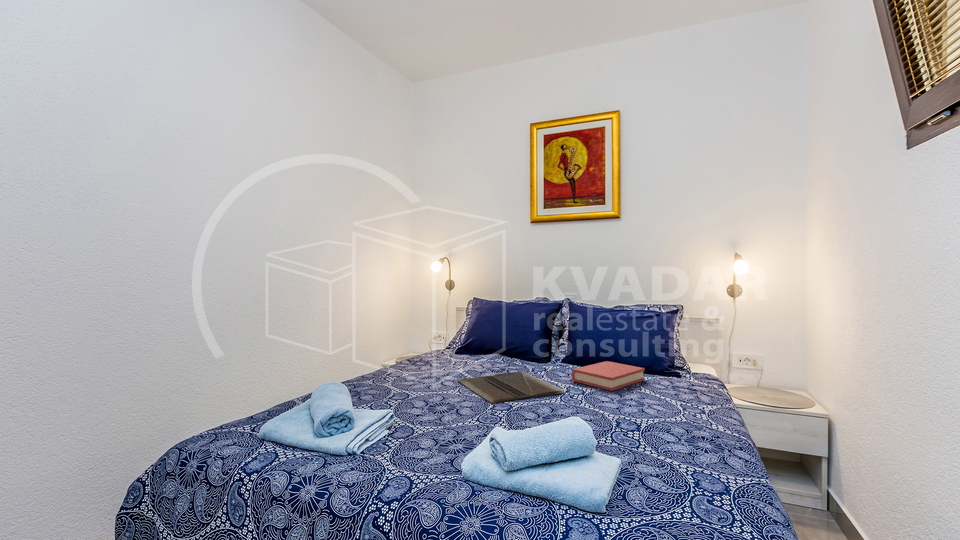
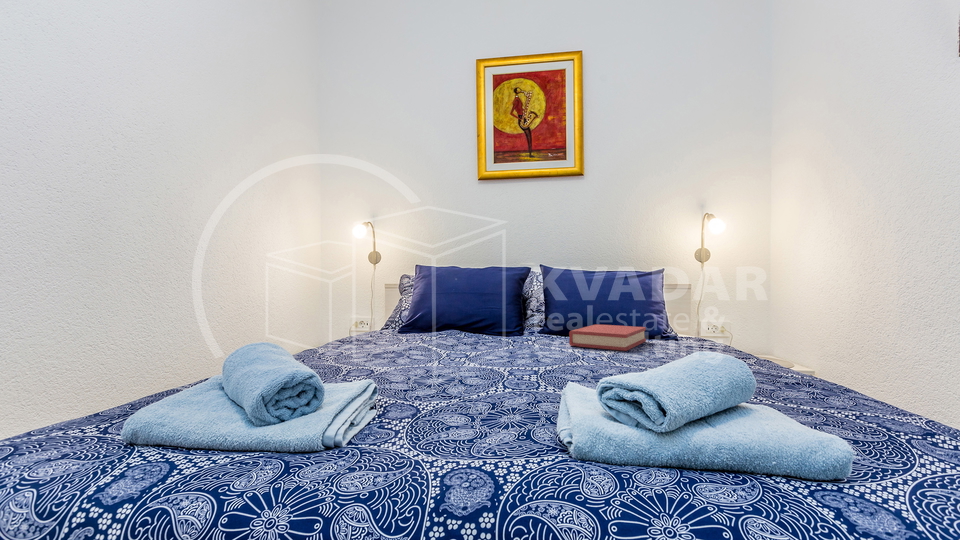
laptop: present [458,371,564,403] -> none [428,340,576,370]

